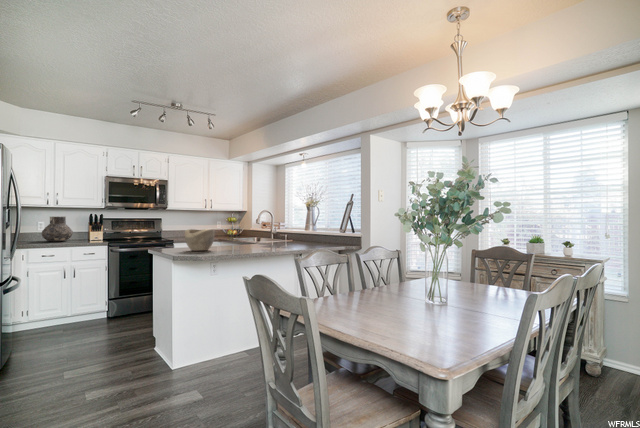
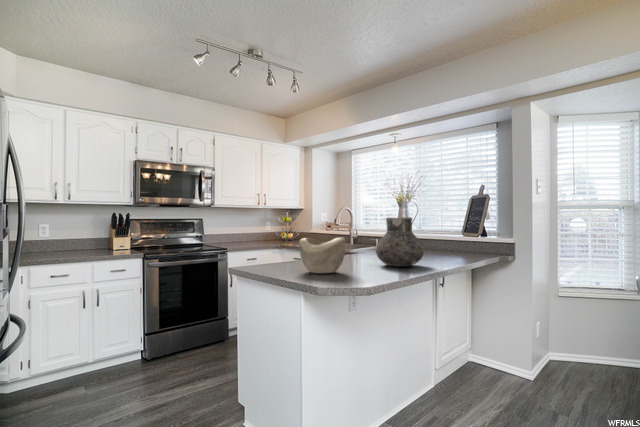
vase: present [42,216,73,242] -> present [376,217,424,266]

